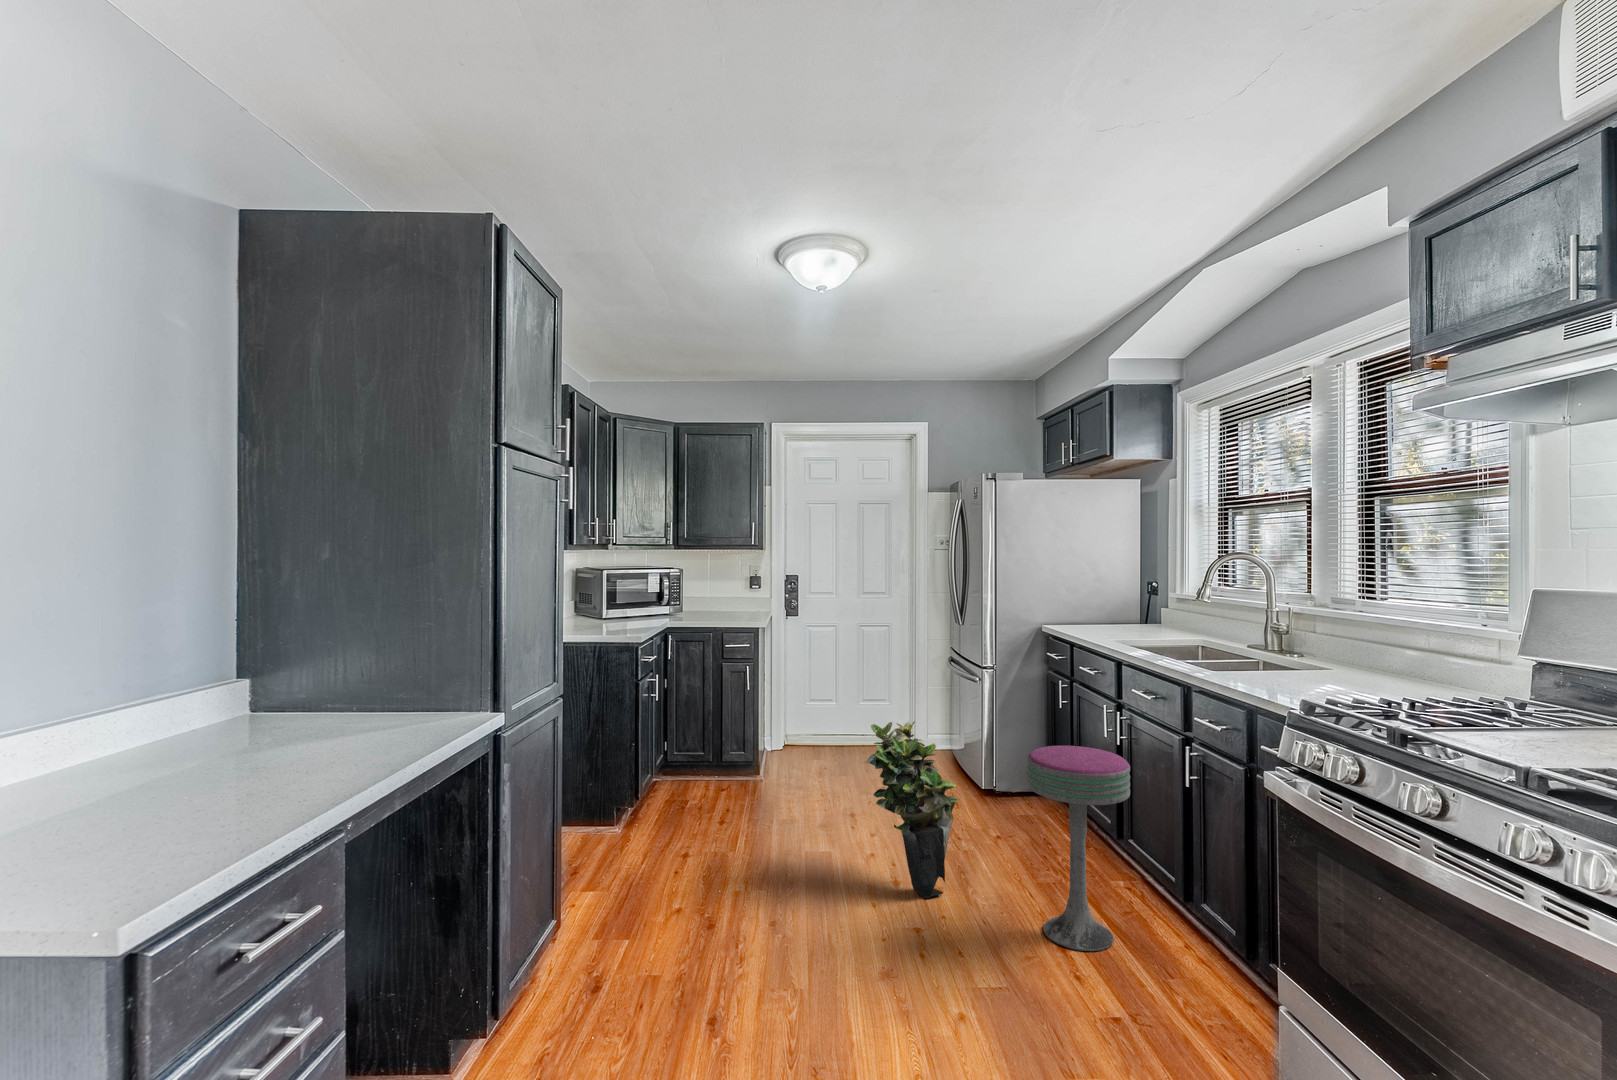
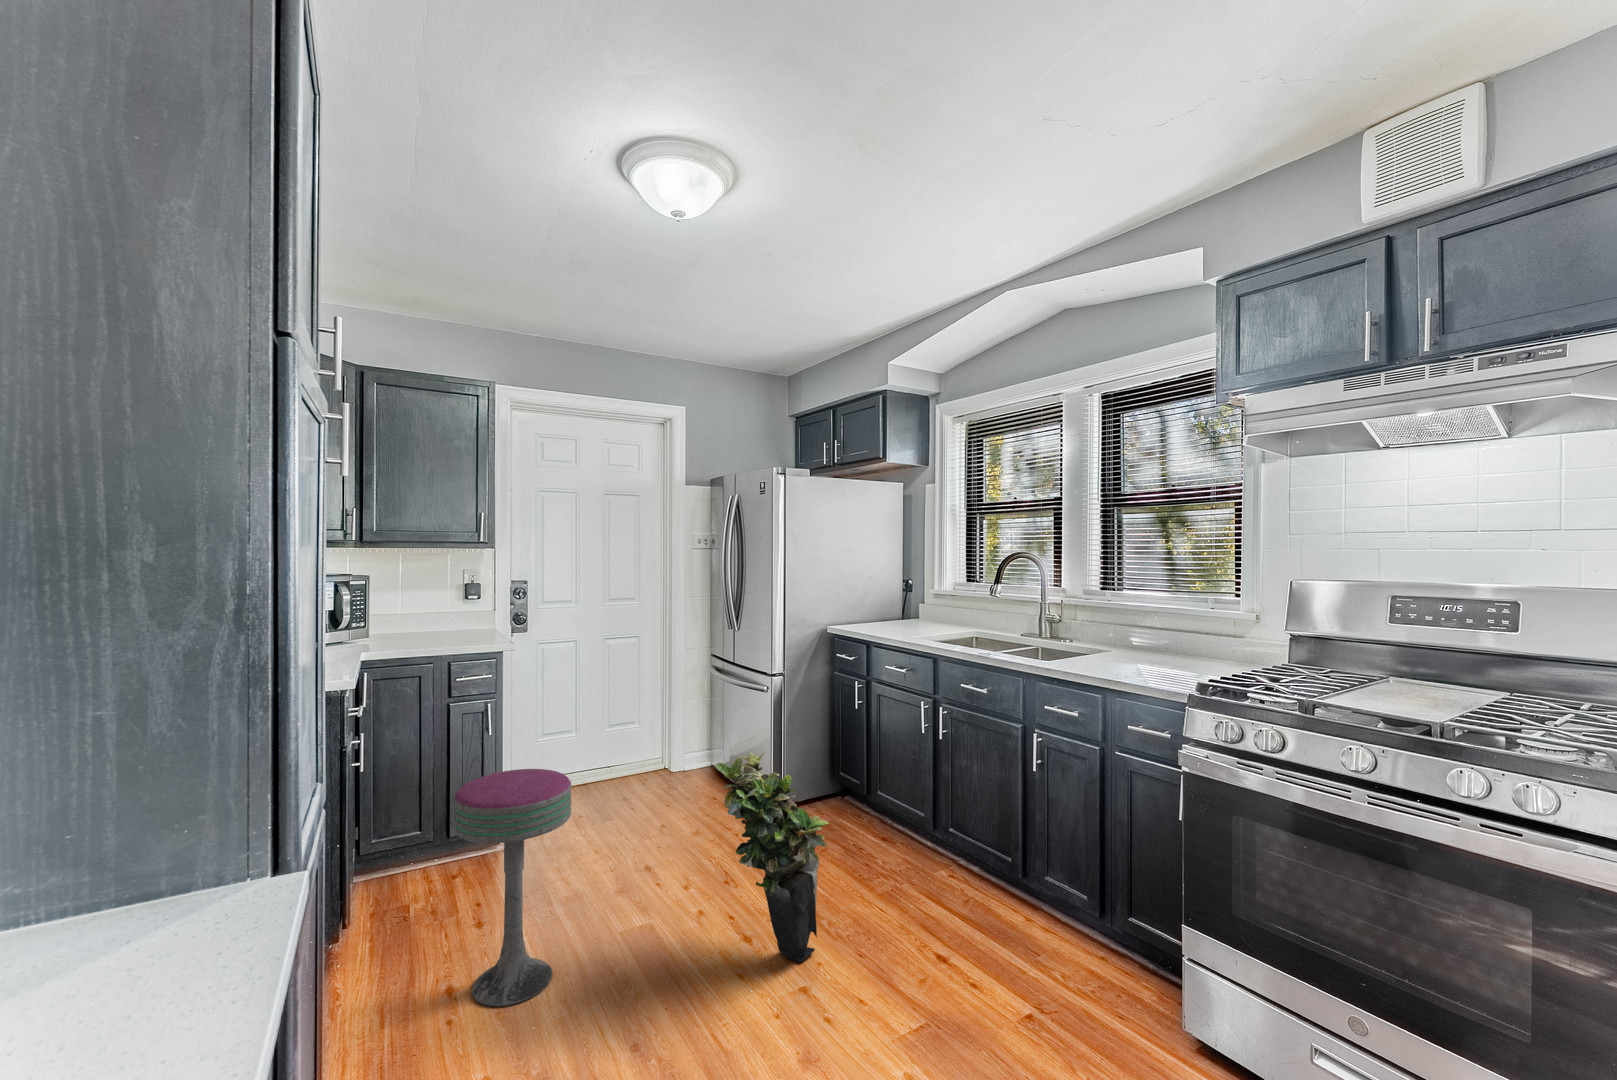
bar stool: present [1027,746,1130,951] -> present [453,769,571,1006]

